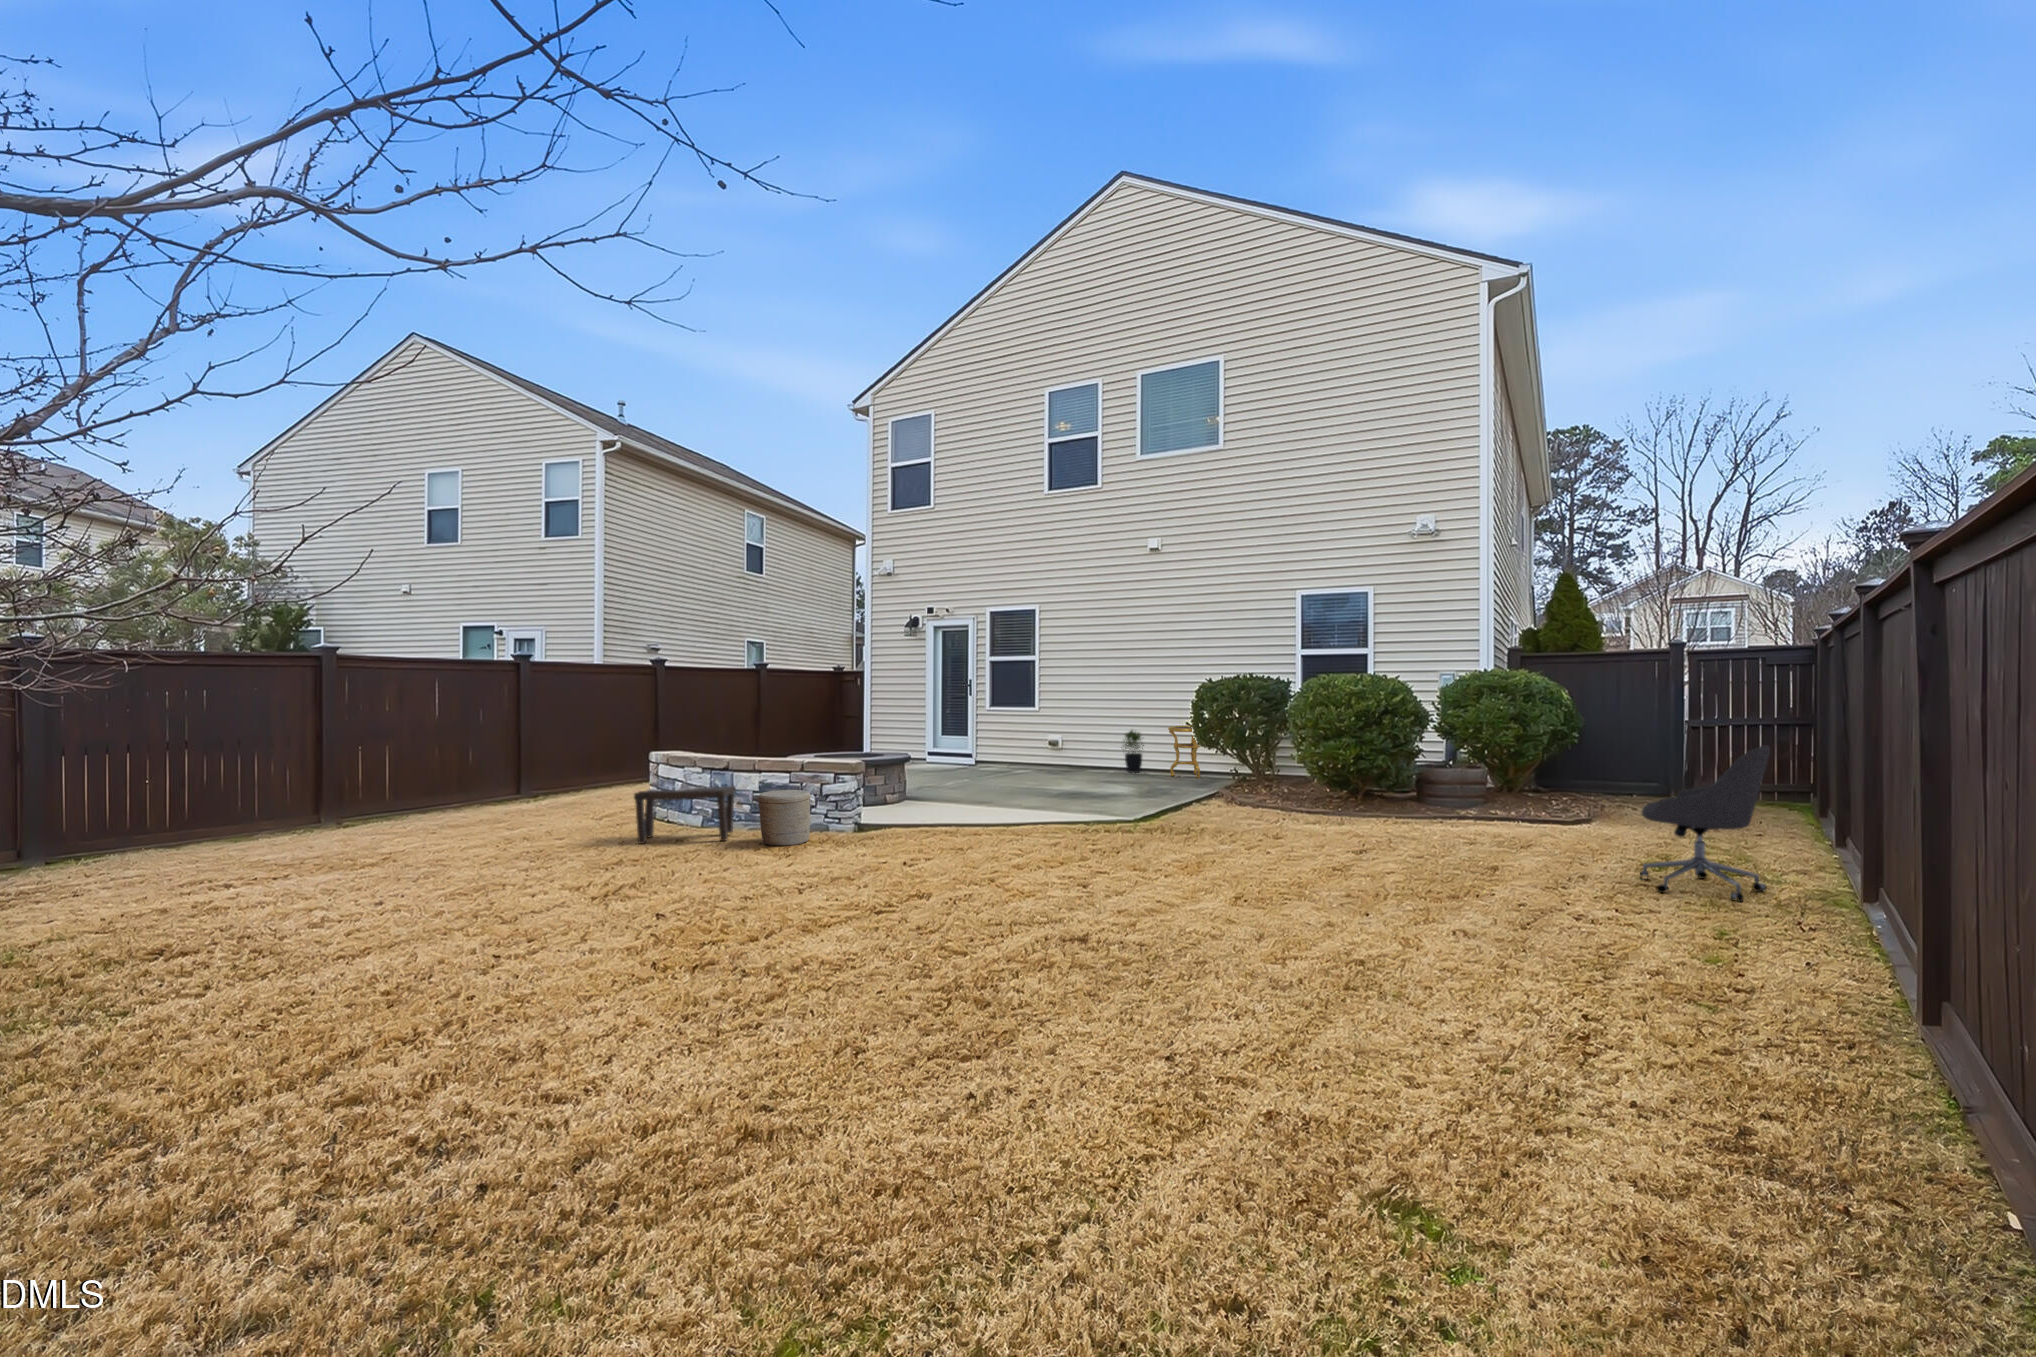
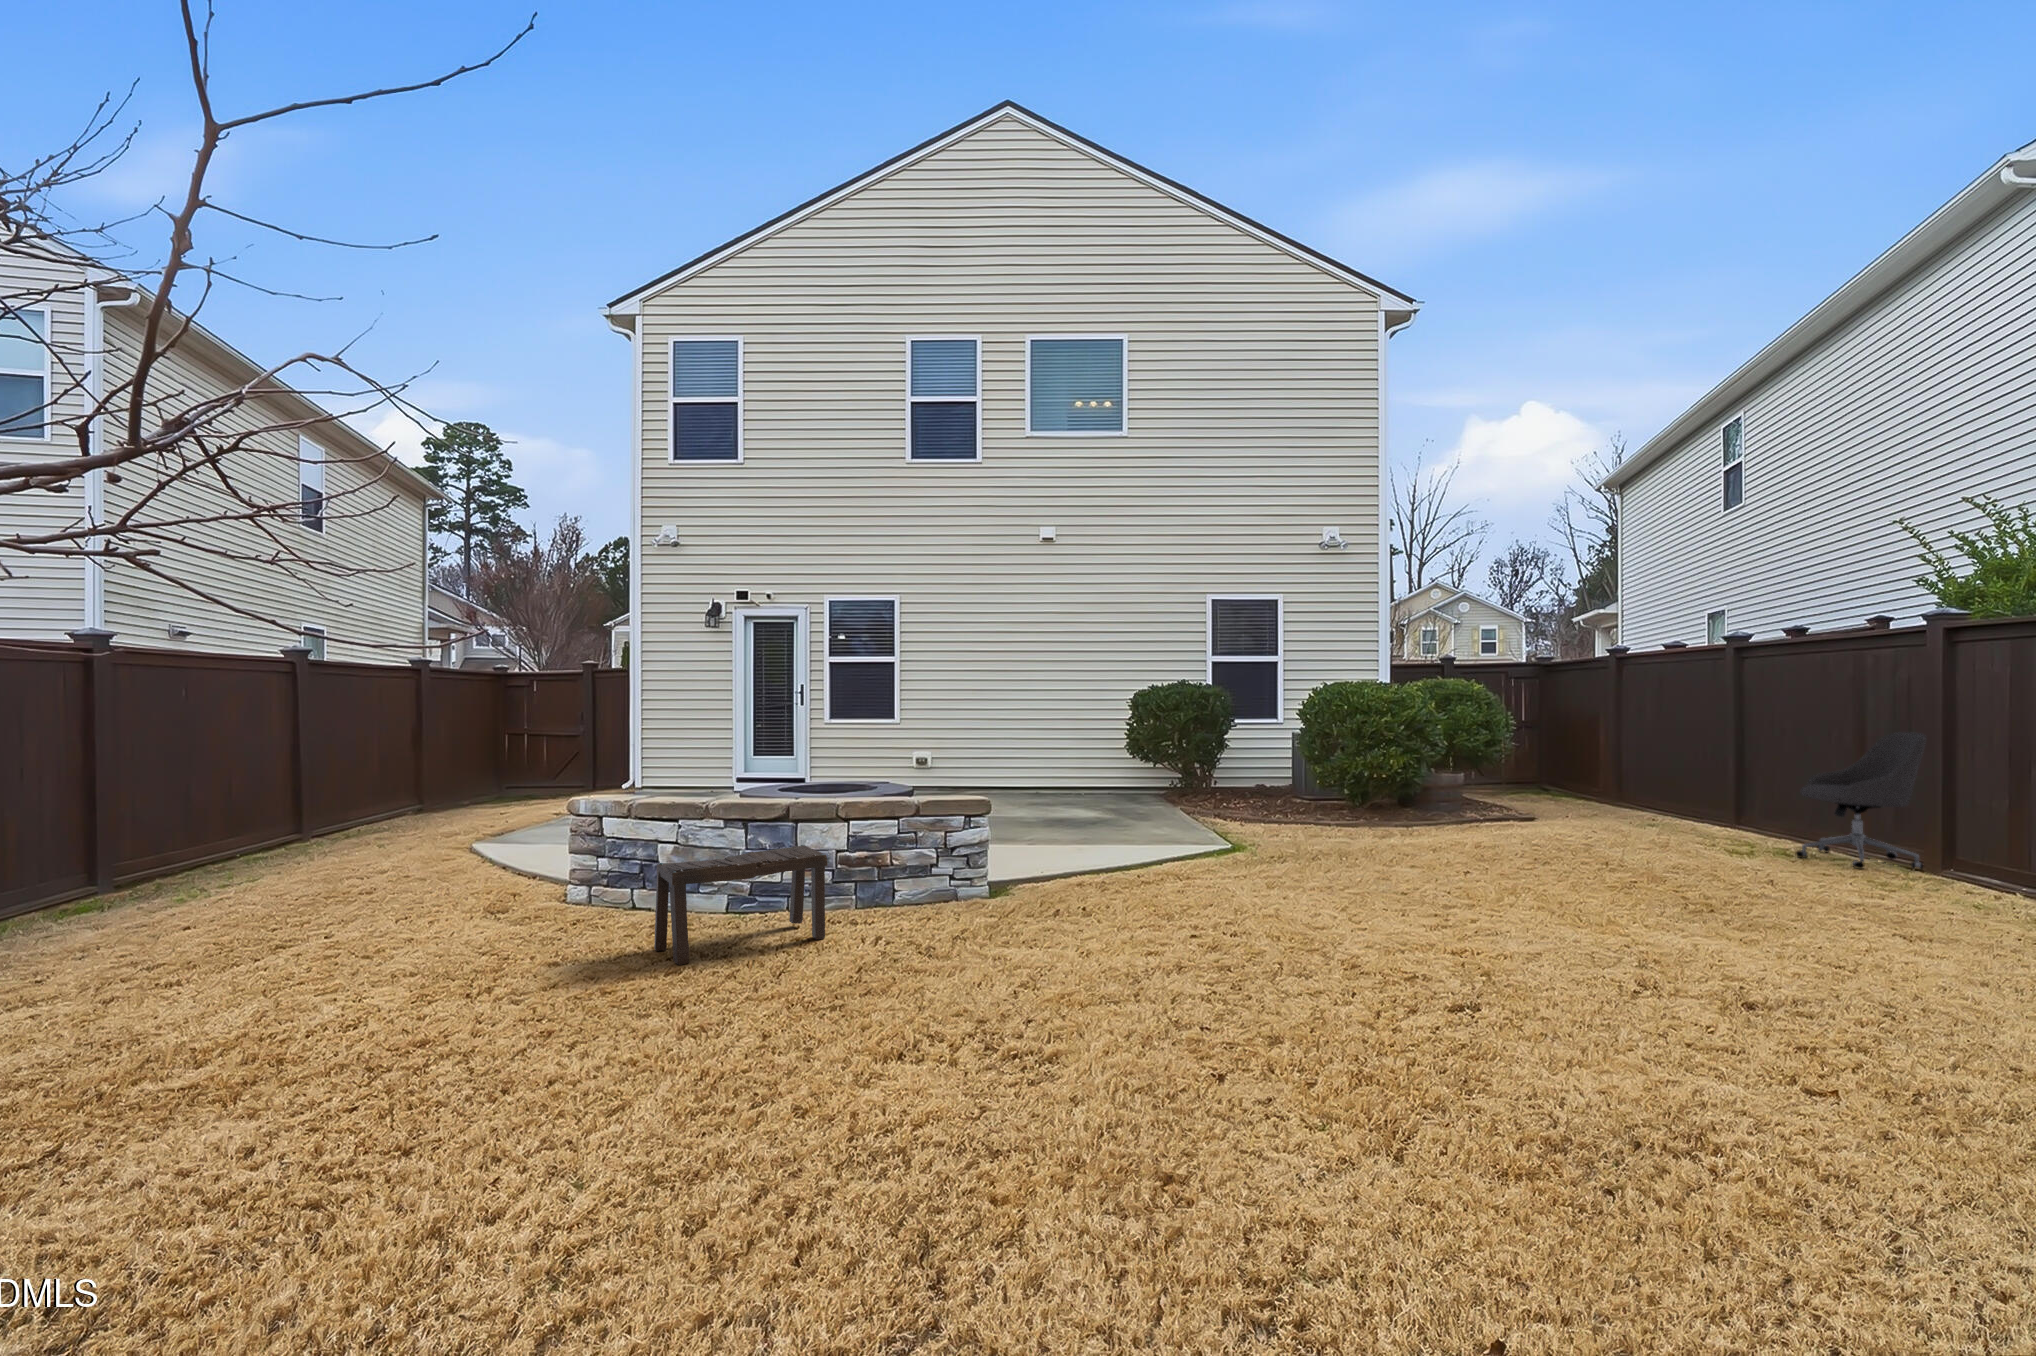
side table: present [1168,726,1201,778] -> none [1084,736,1128,793]
potted plant: present [1121,730,1144,773] -> none [1019,741,1049,792]
woven basket: present [758,790,811,846] -> none [883,843,963,936]

